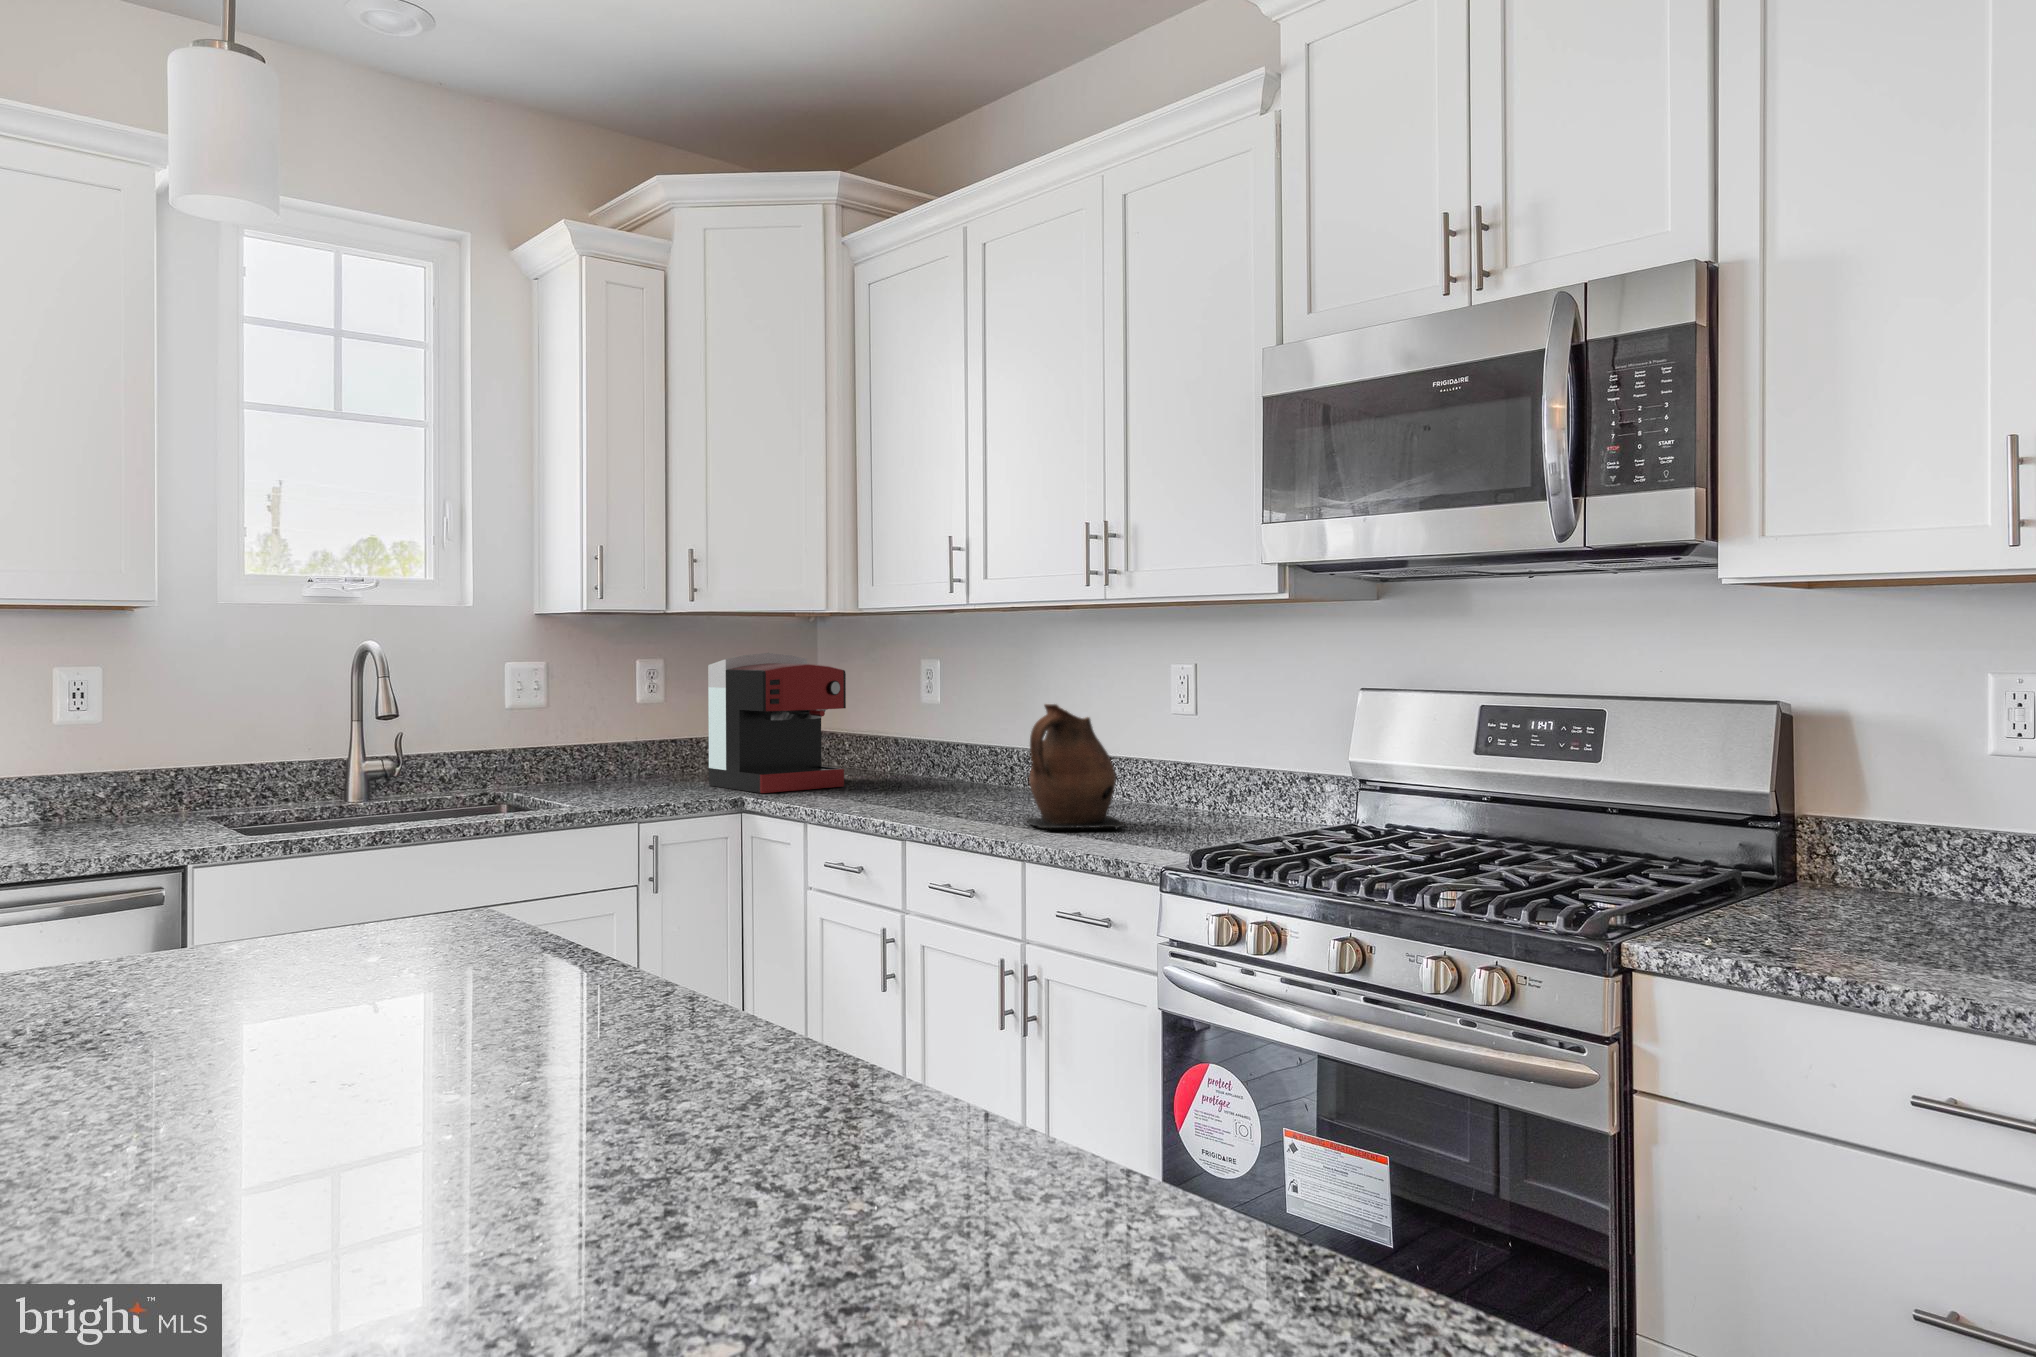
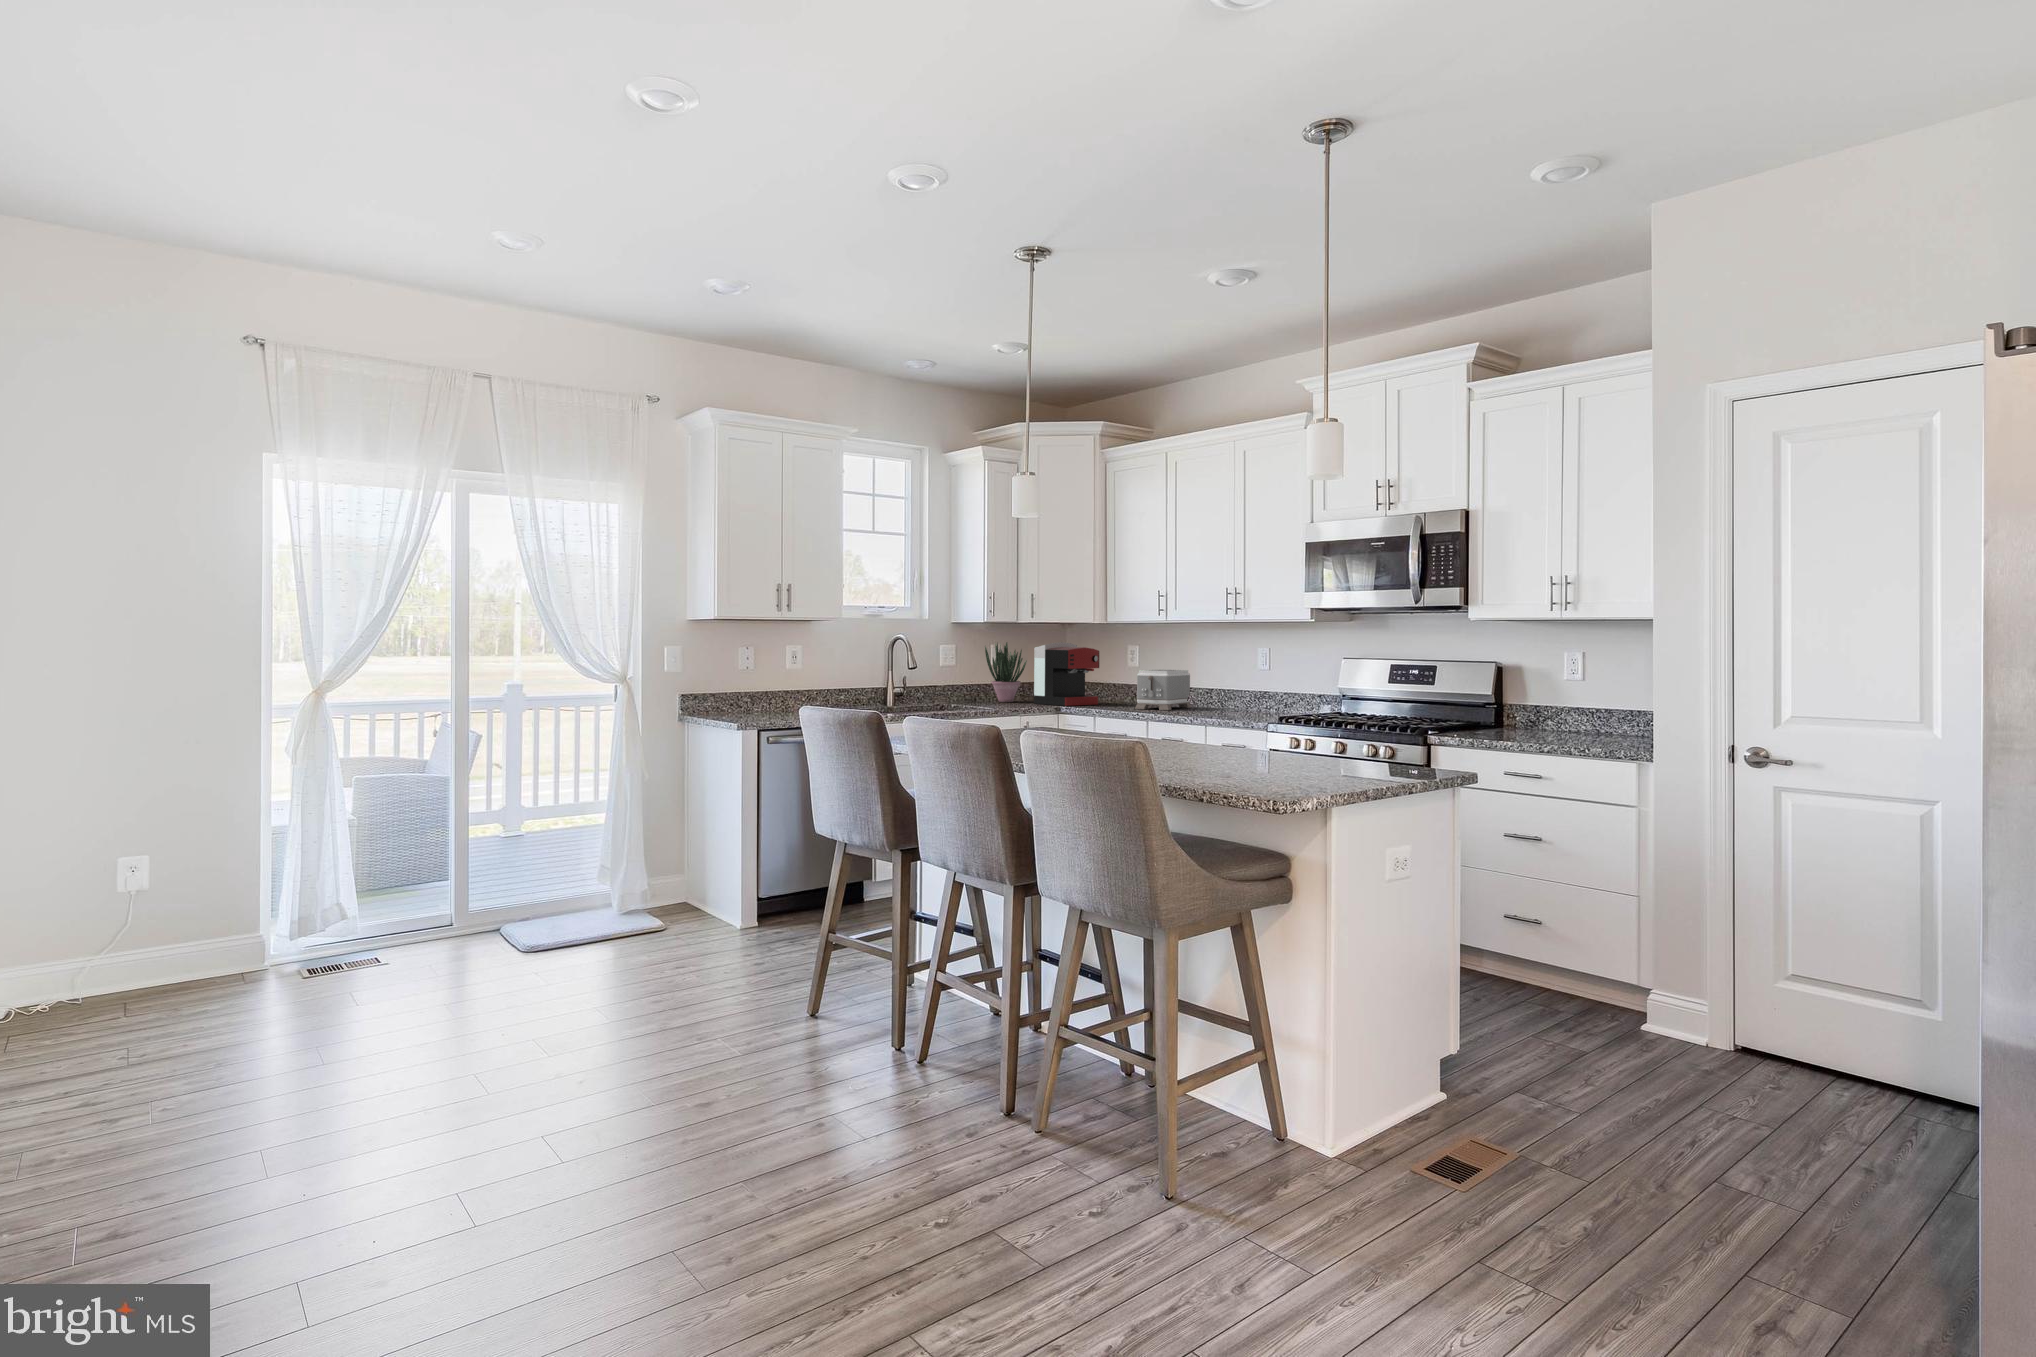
potted plant: none [611,652,702,781] -> present [985,642,1027,702]
ceramic pitcher: present [1026,704,1125,829] -> none [1198,664,1244,716]
toaster: none [901,711,1036,807] -> present [1135,670,1191,710]

